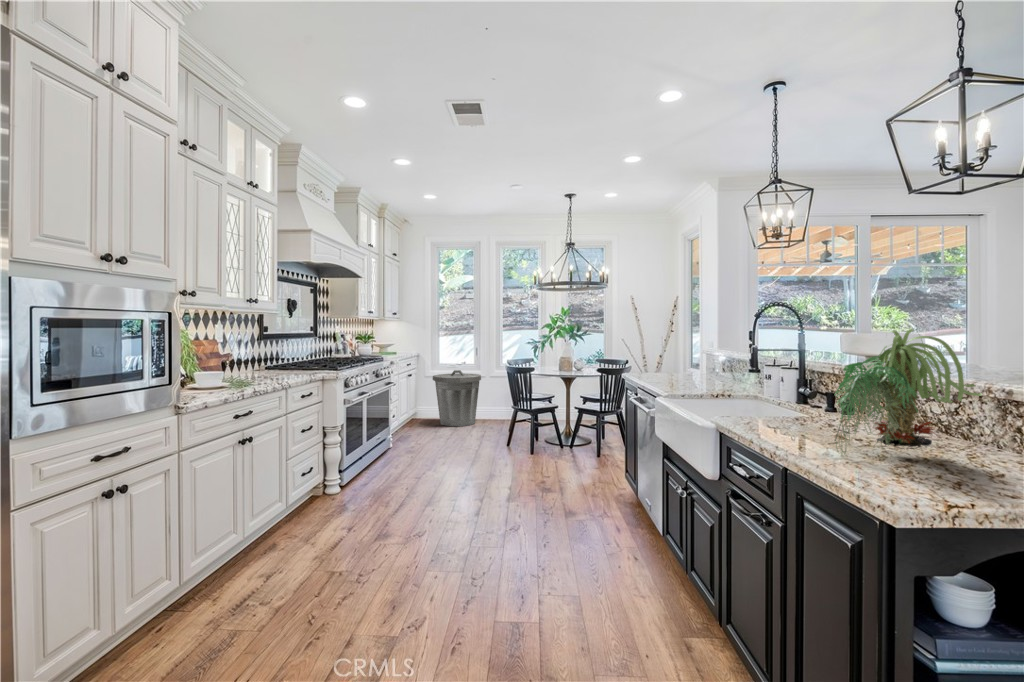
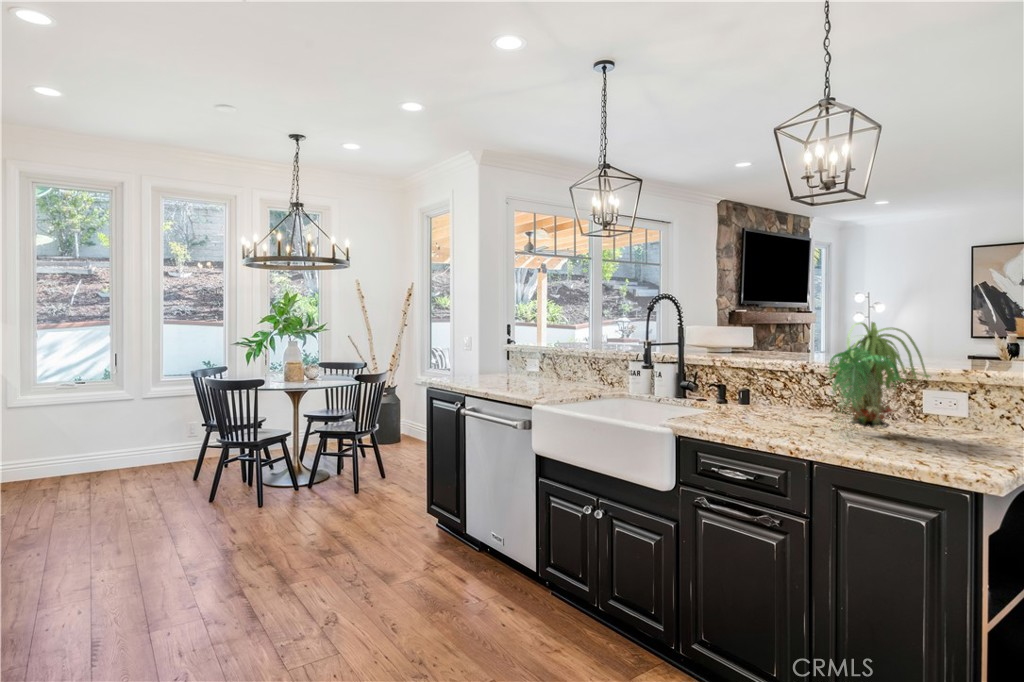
trash can: present [433,370,481,426] -> none [51,386,149,479]

